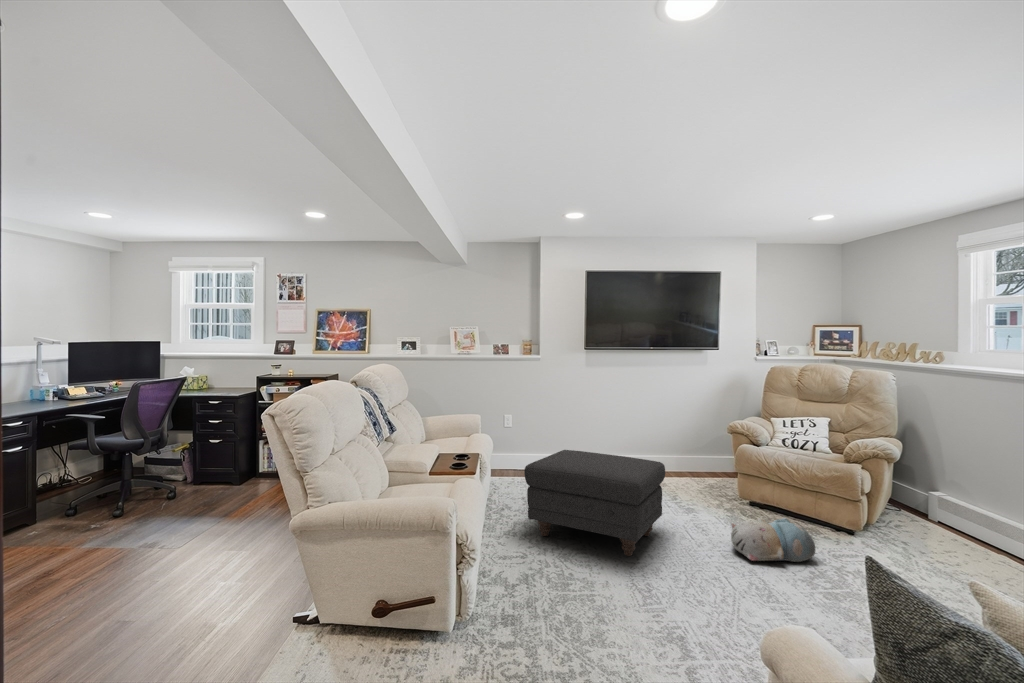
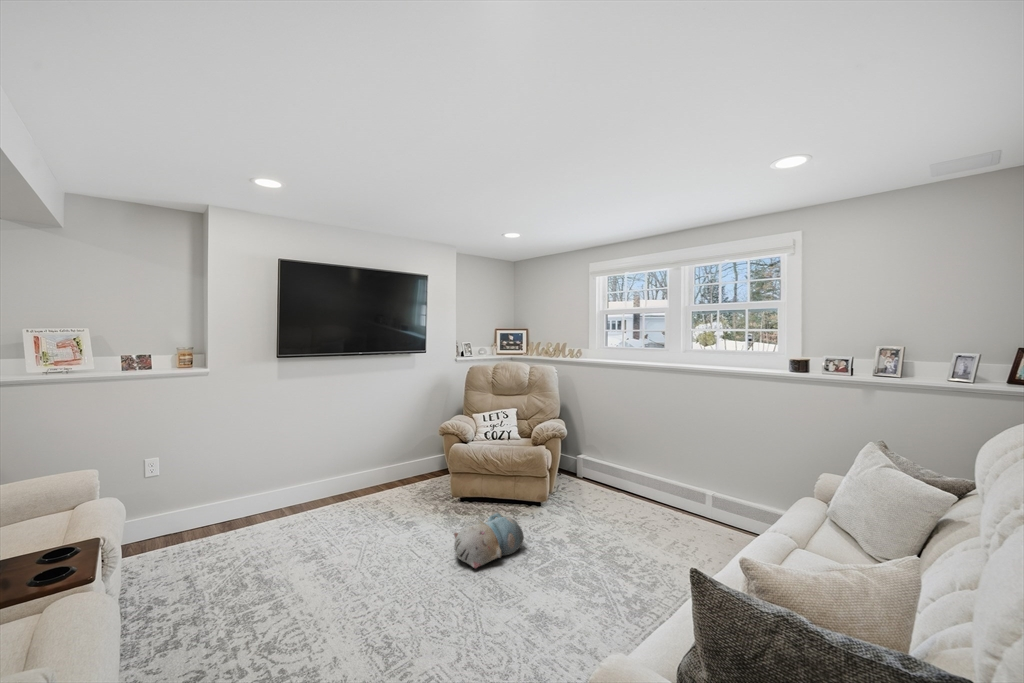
ottoman: present [524,450,665,556] -> none [194,488,387,626]

